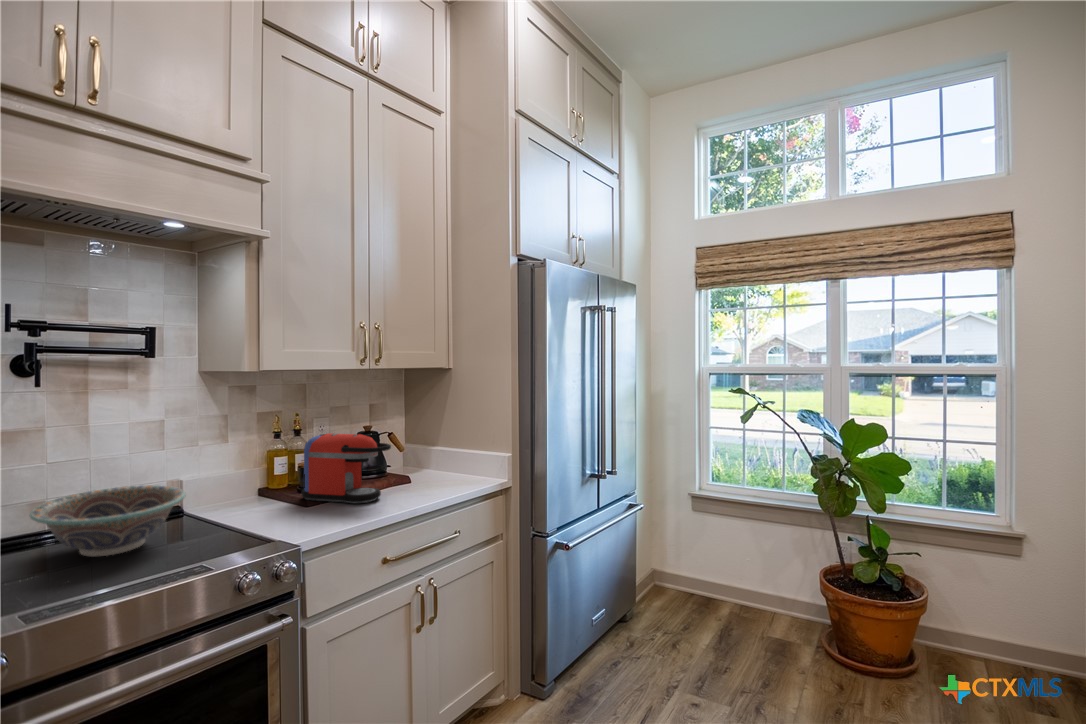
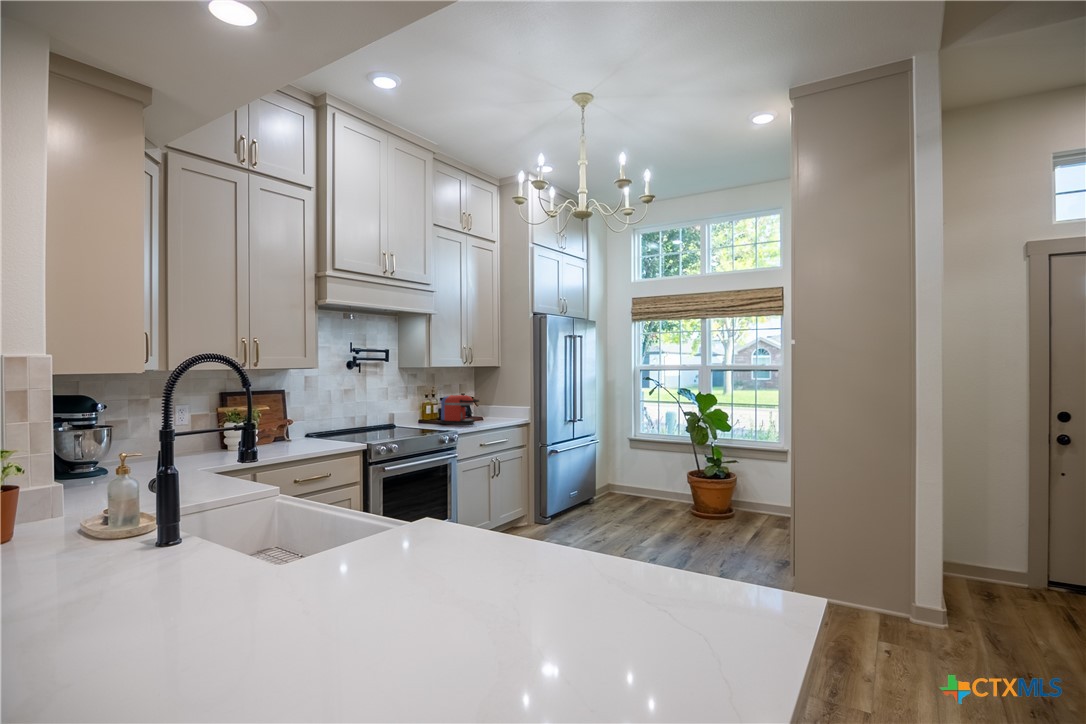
decorative bowl: present [30,485,185,557] -> none [369,411,414,432]

